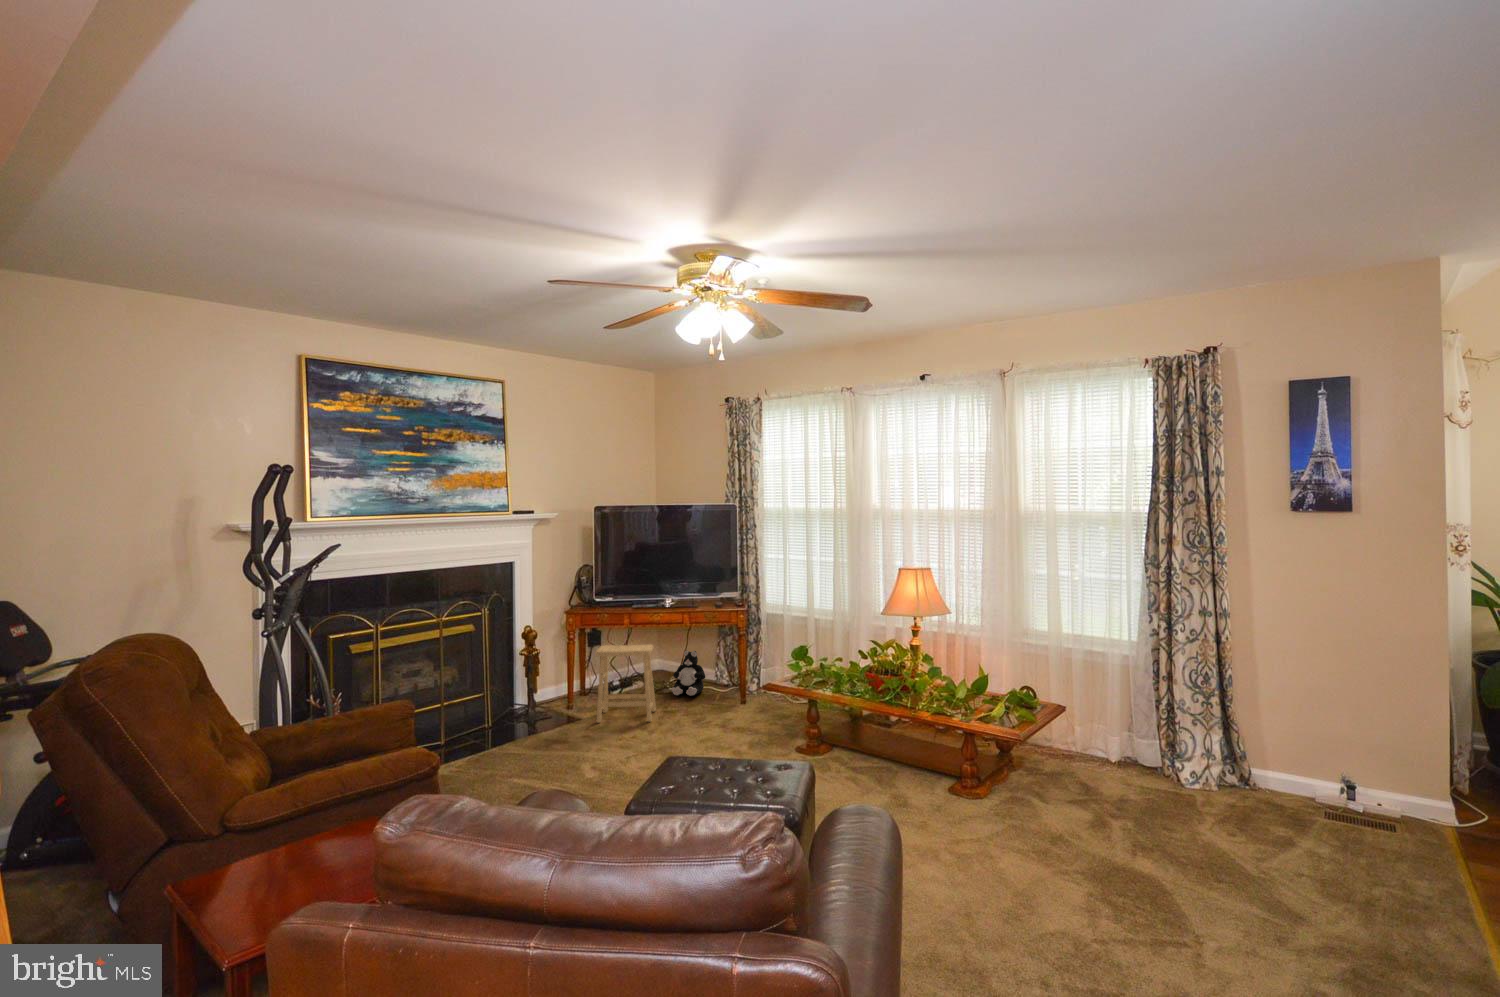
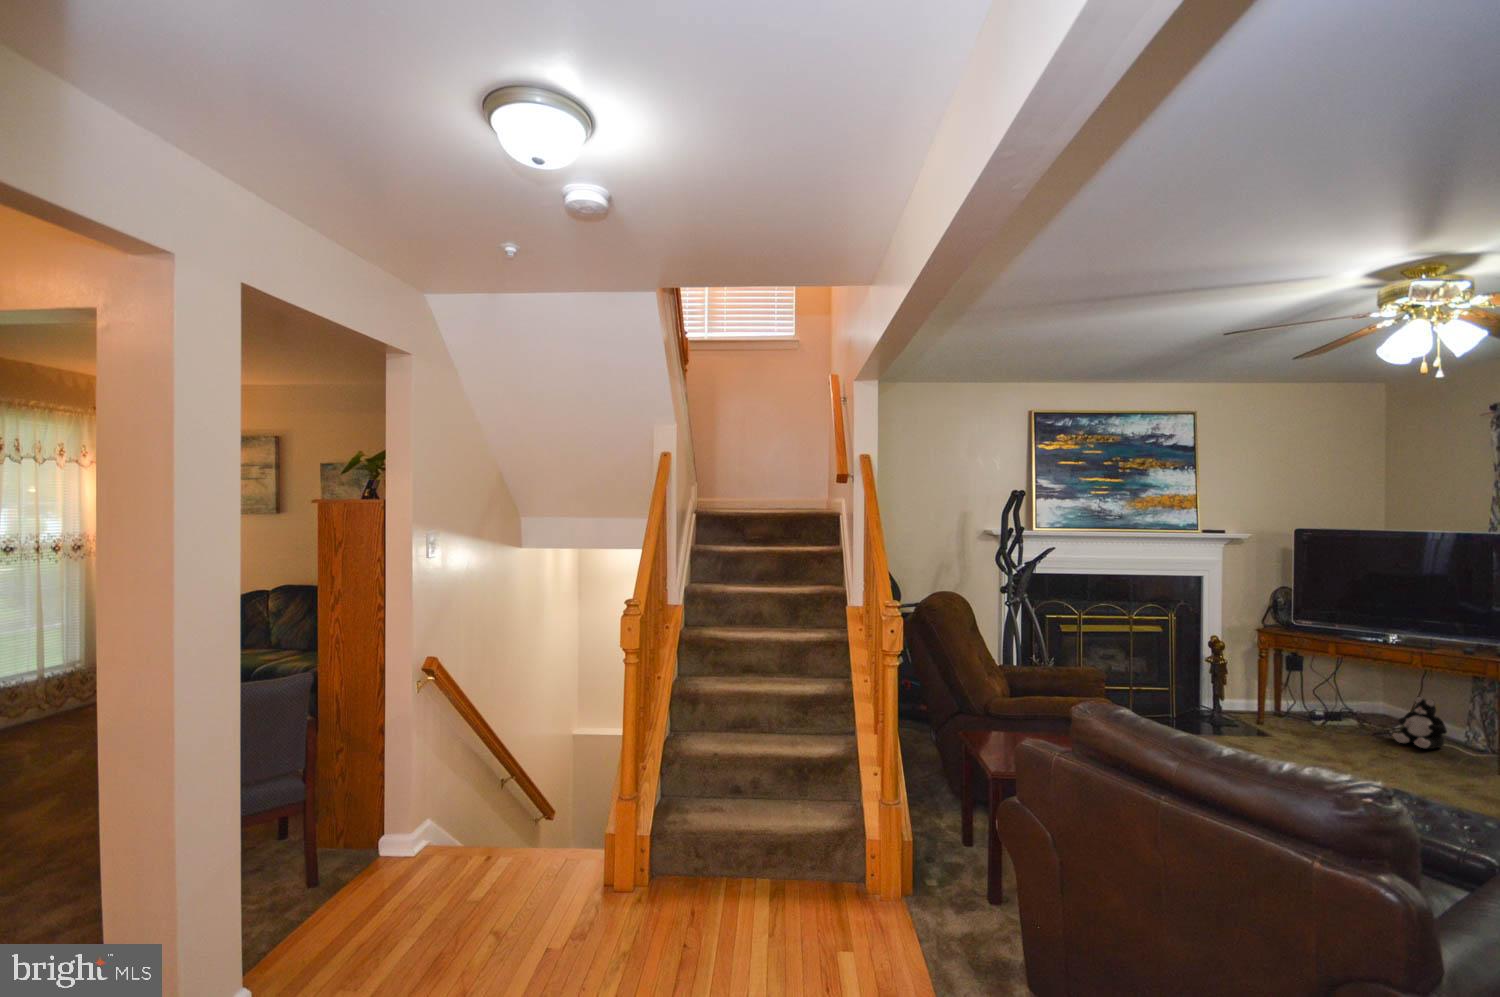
footstool: present [595,645,656,723] -> none [1286,668,1366,757]

